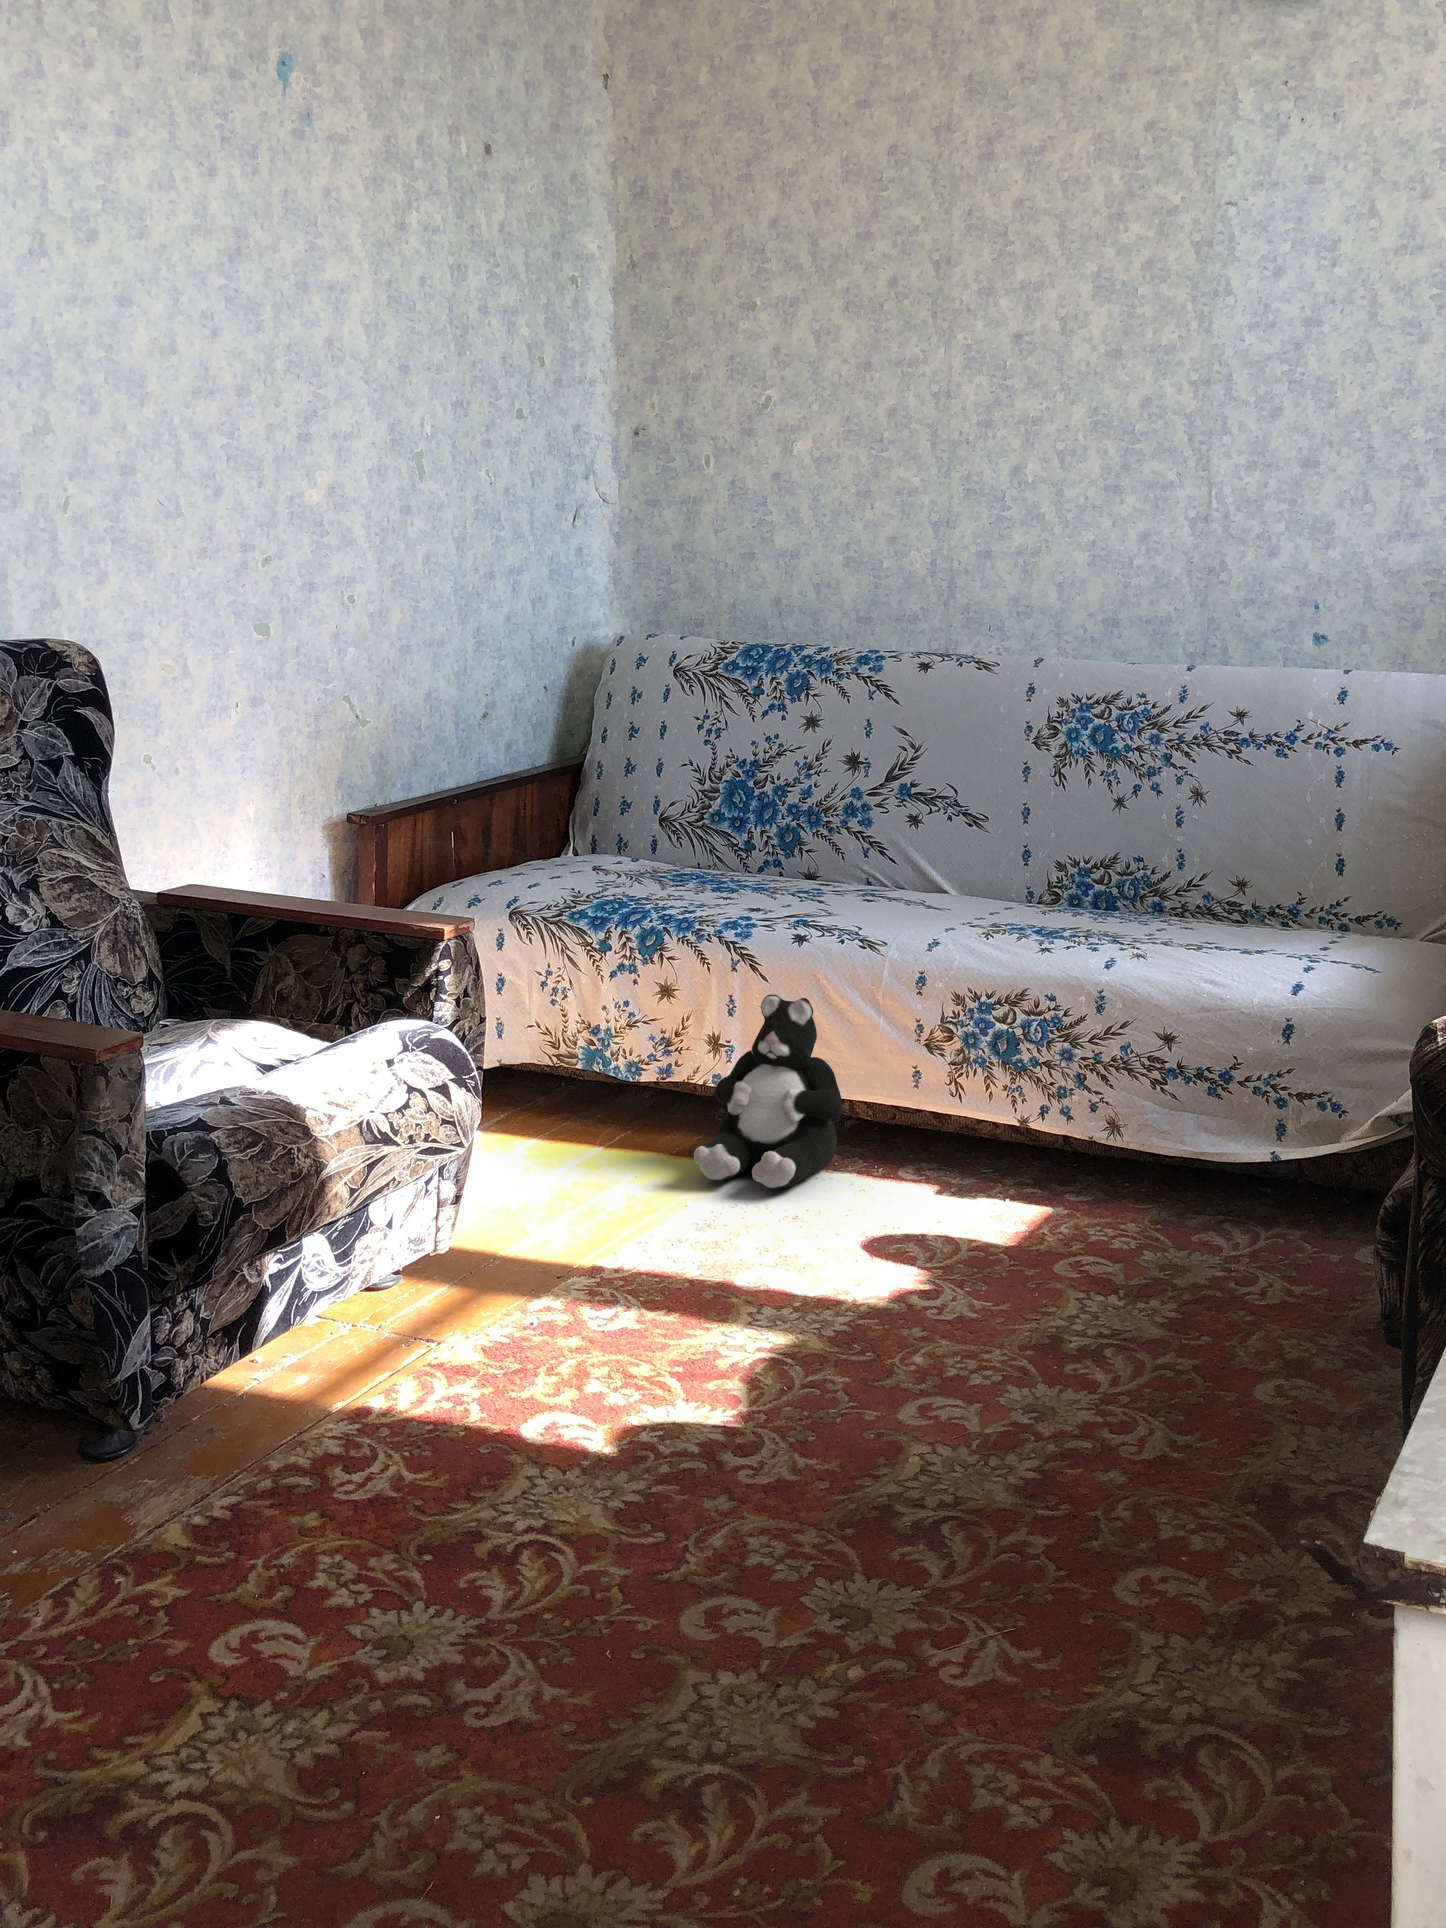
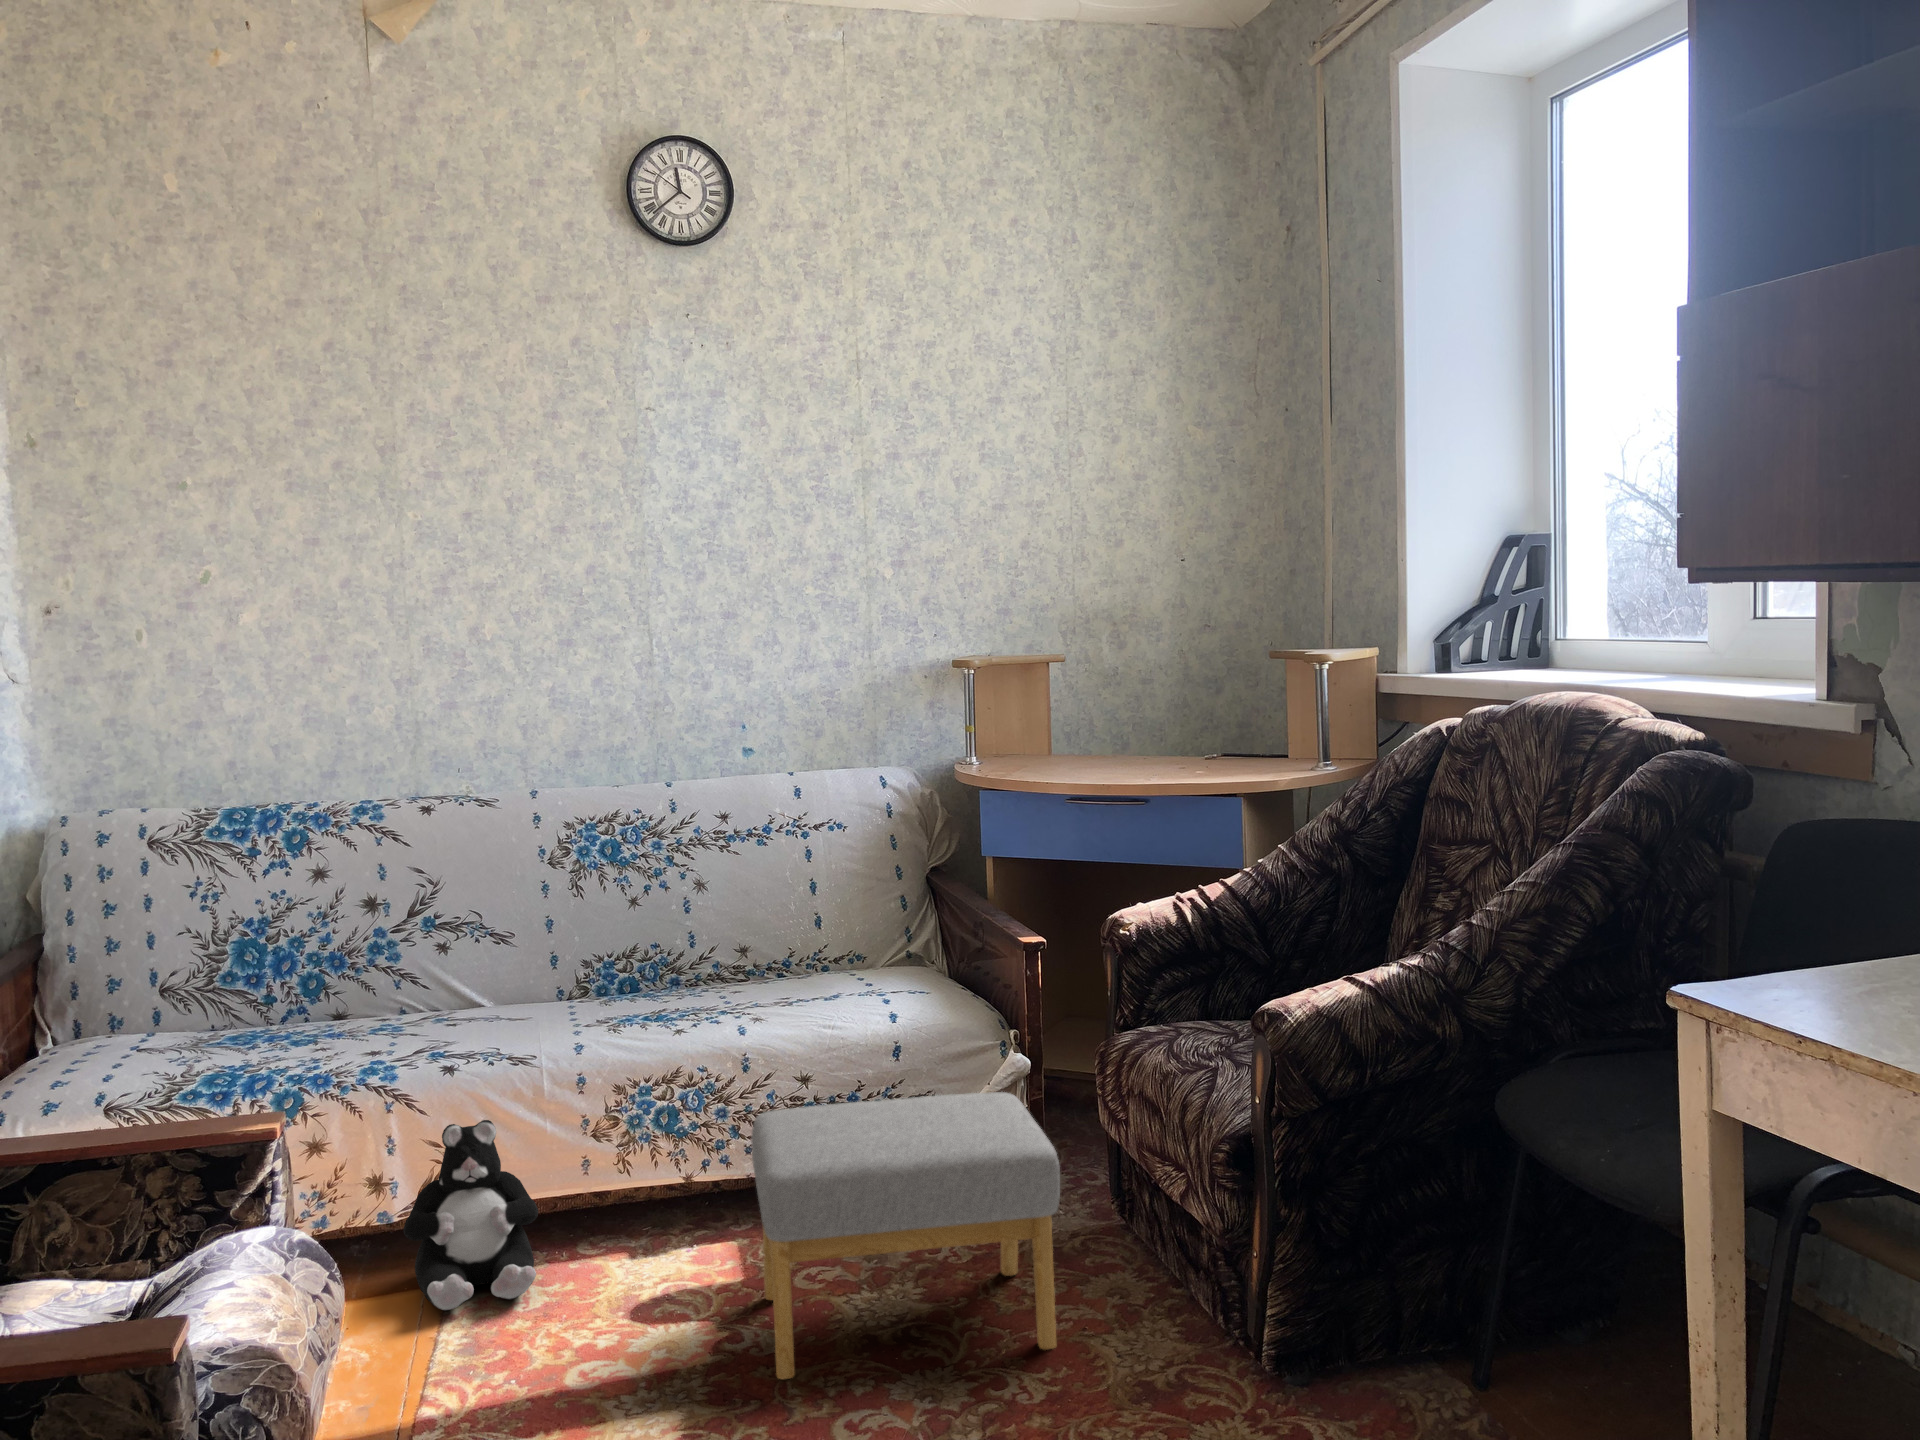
footstool: none [866,1049,1283,1424] -> present [751,1092,1060,1379]

